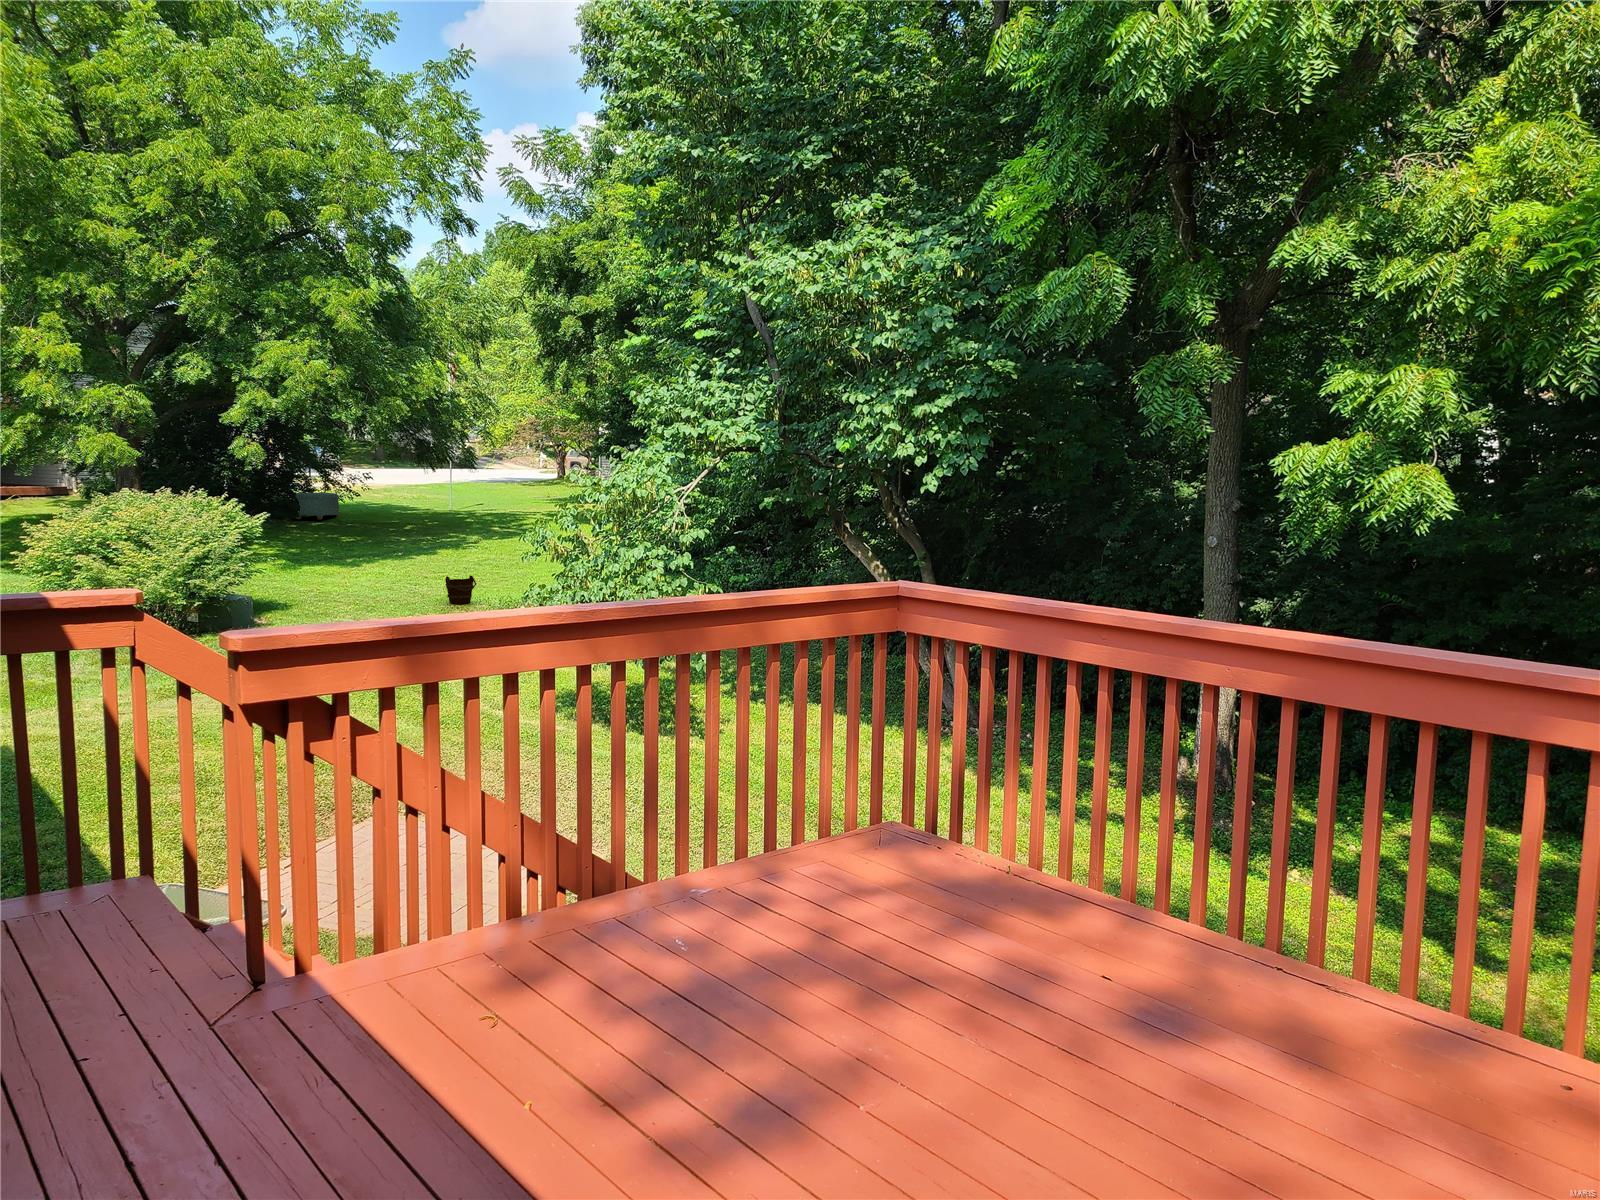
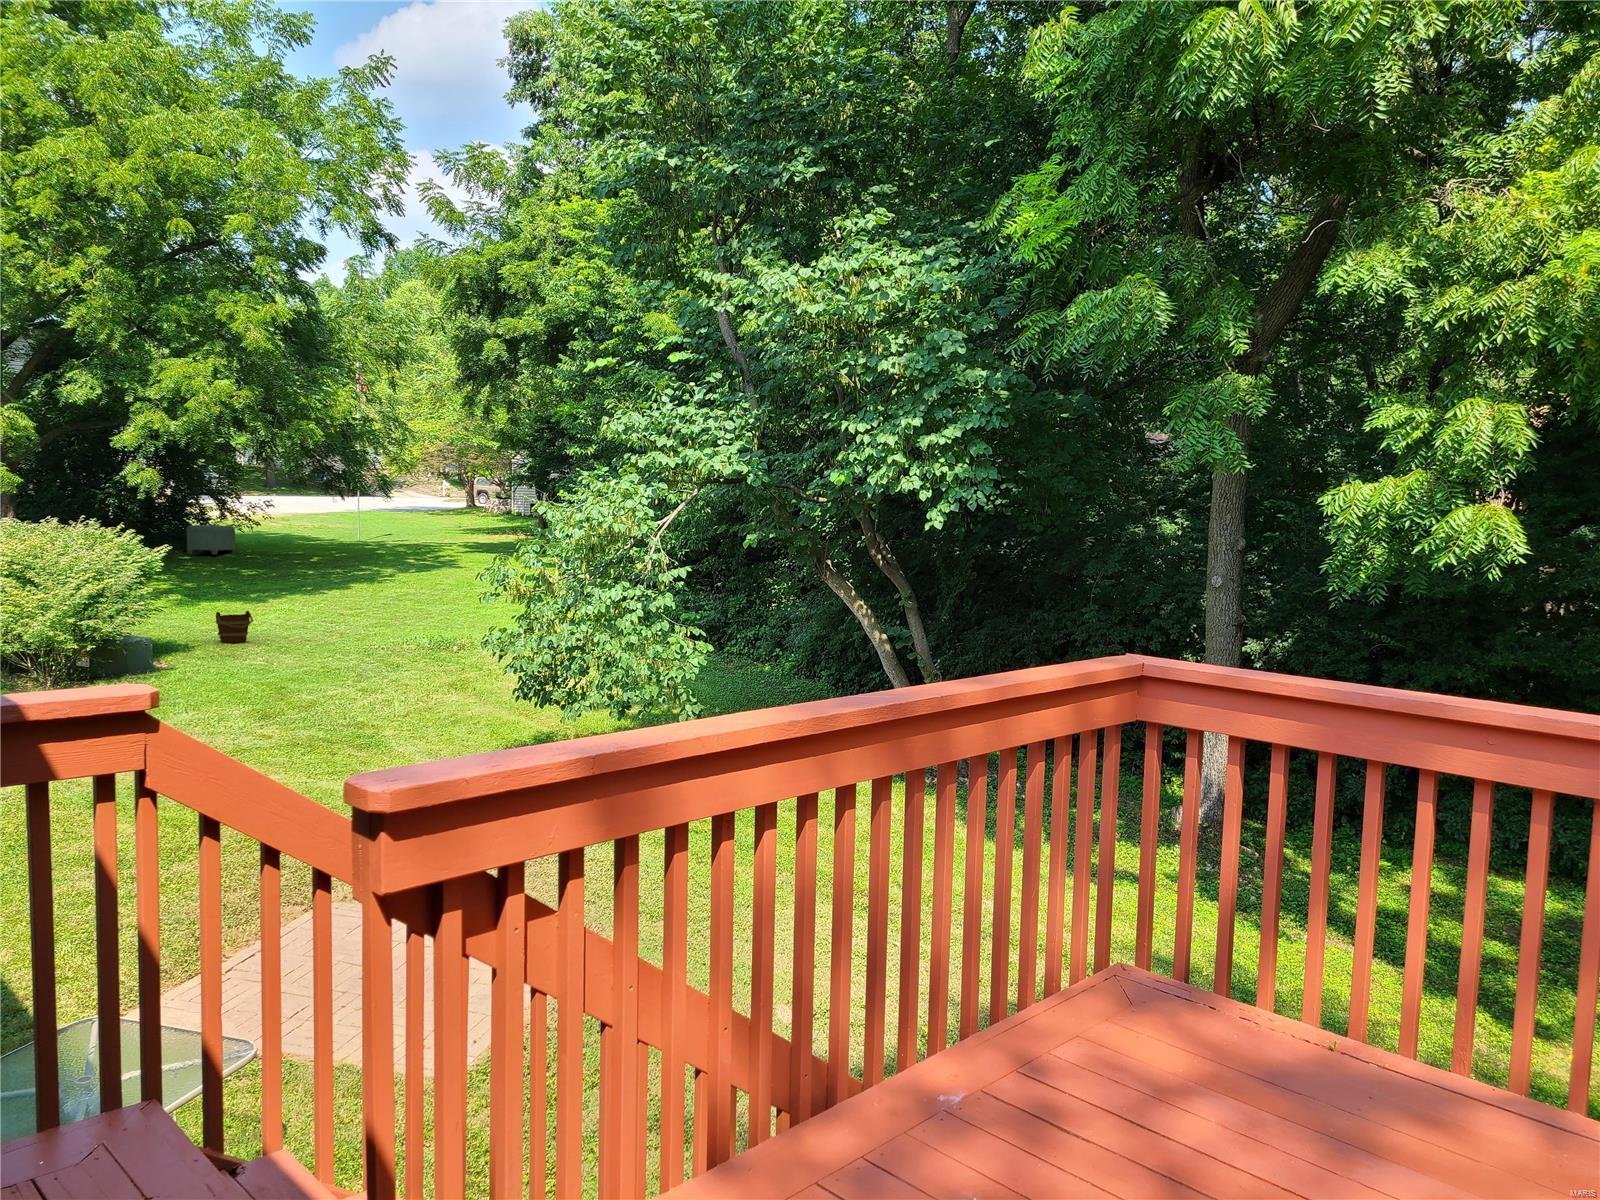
bucket: present [445,576,476,604] -> present [216,611,253,643]

